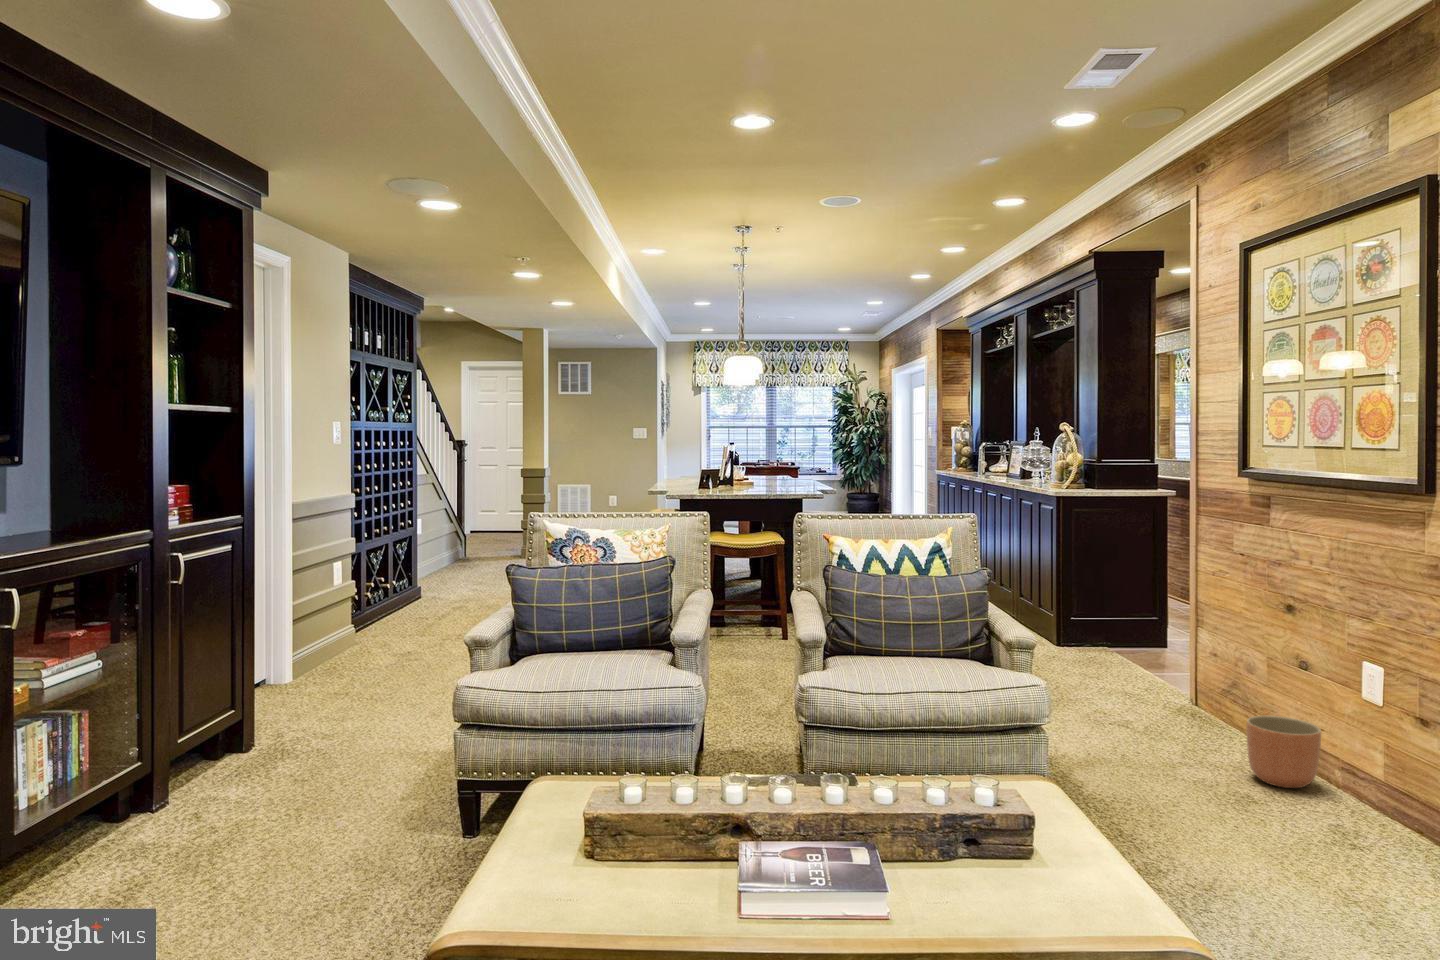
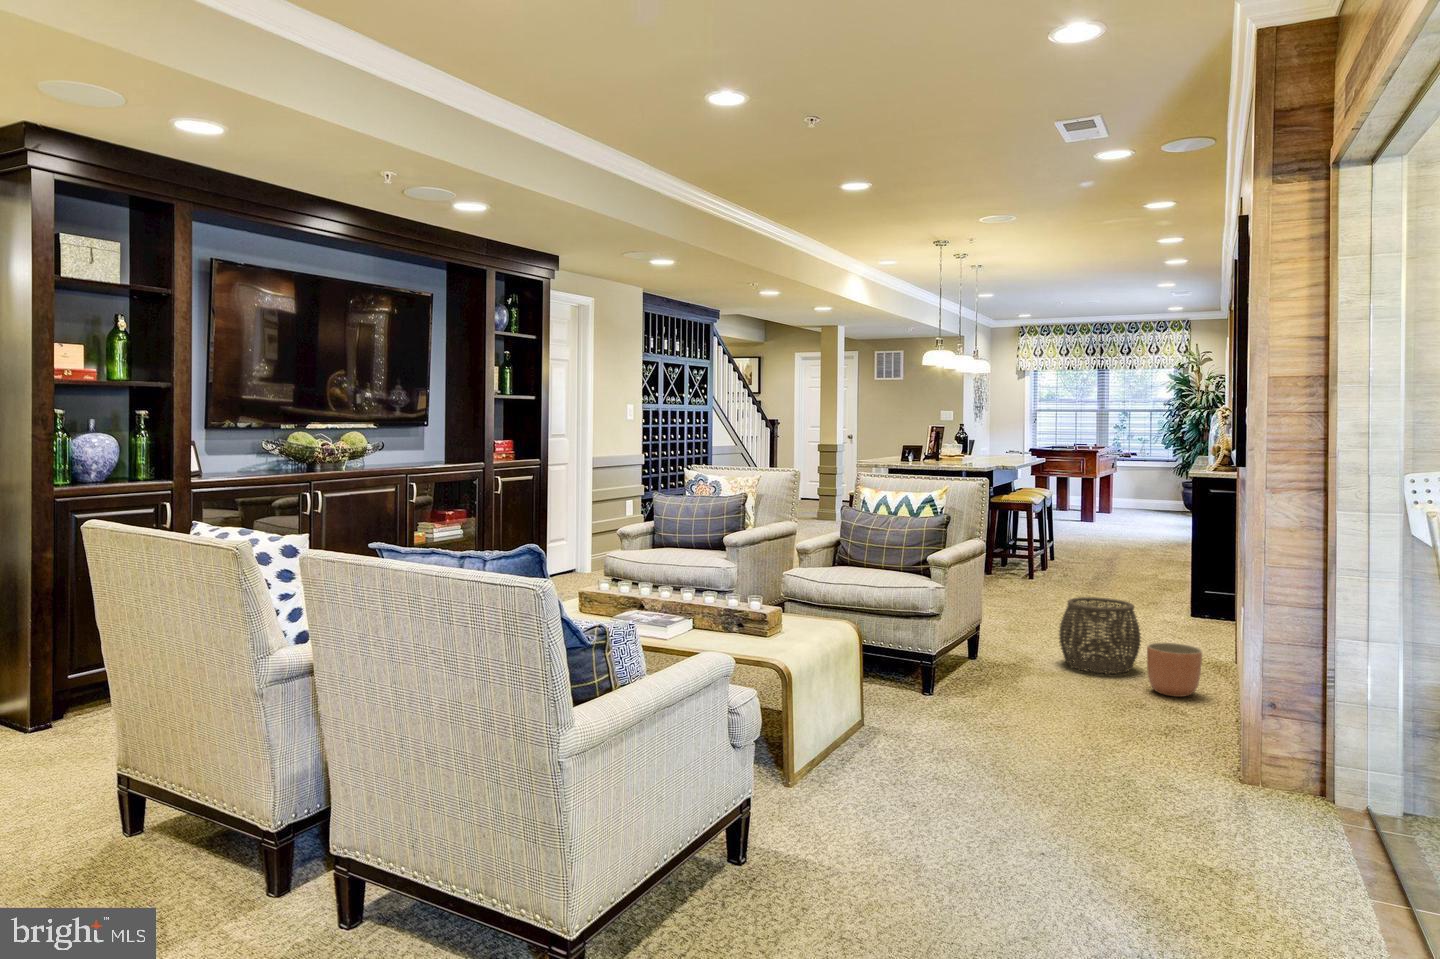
woven basket: none [1091,659,1198,763] -> present [1059,597,1141,674]

